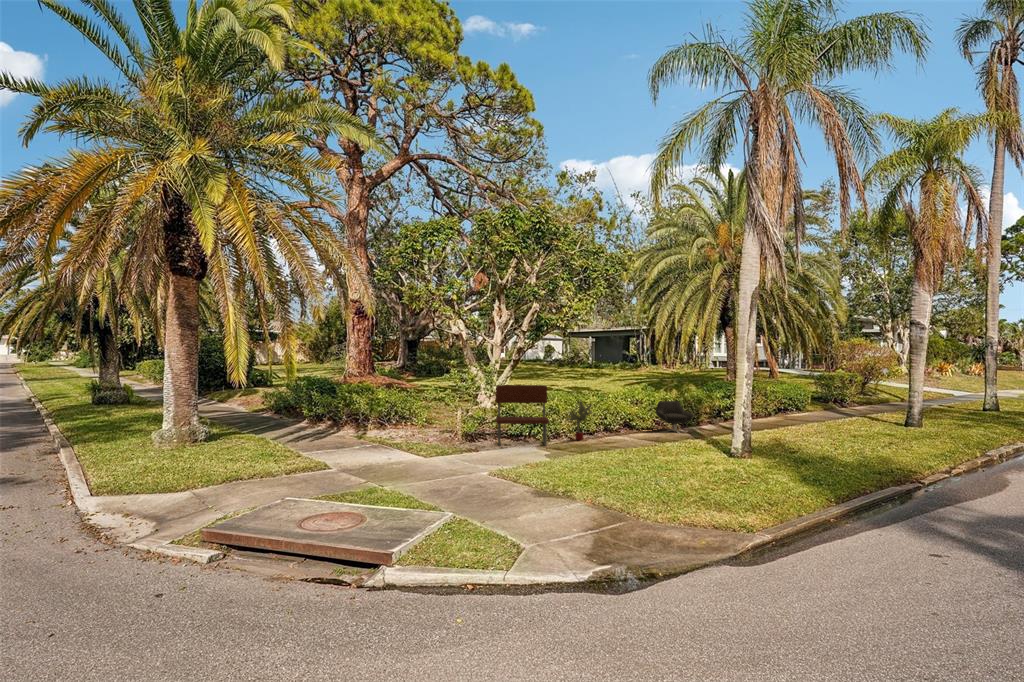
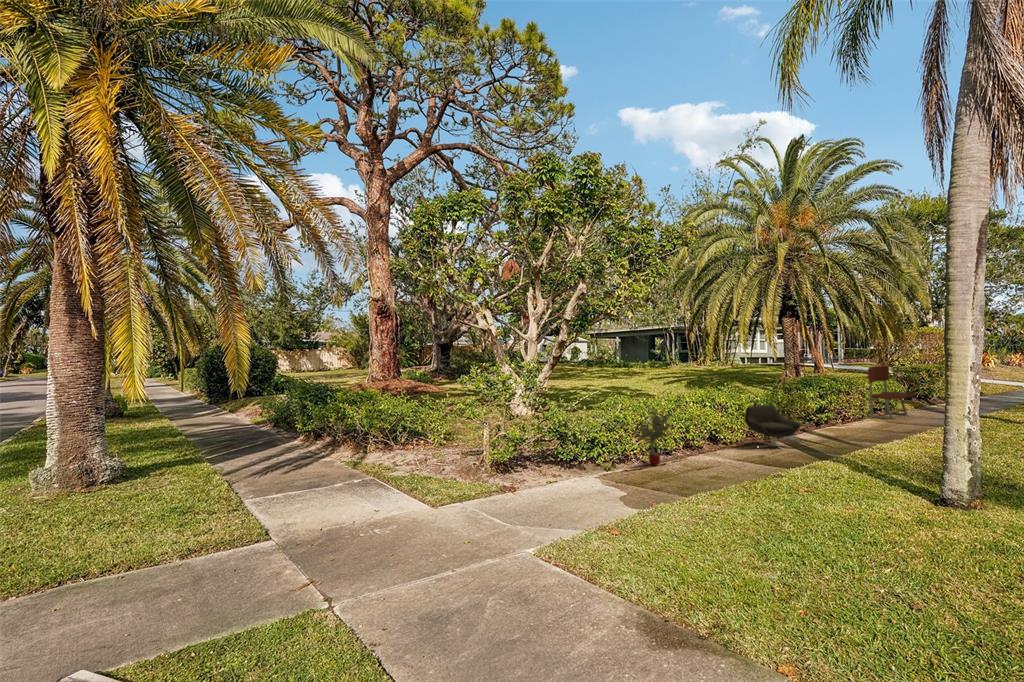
bench: present [496,385,549,446] -> present [868,366,916,419]

